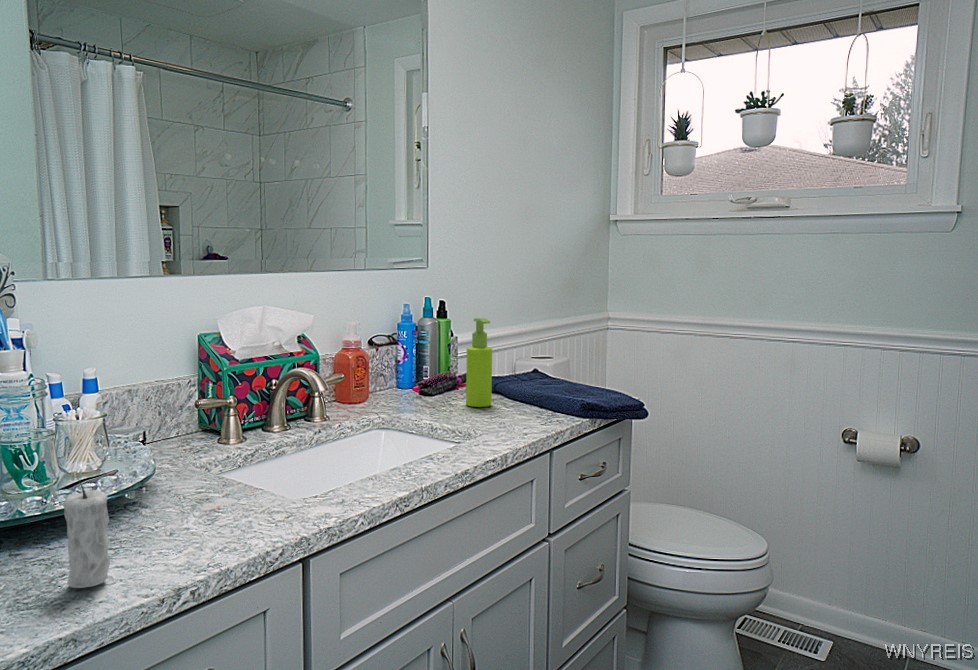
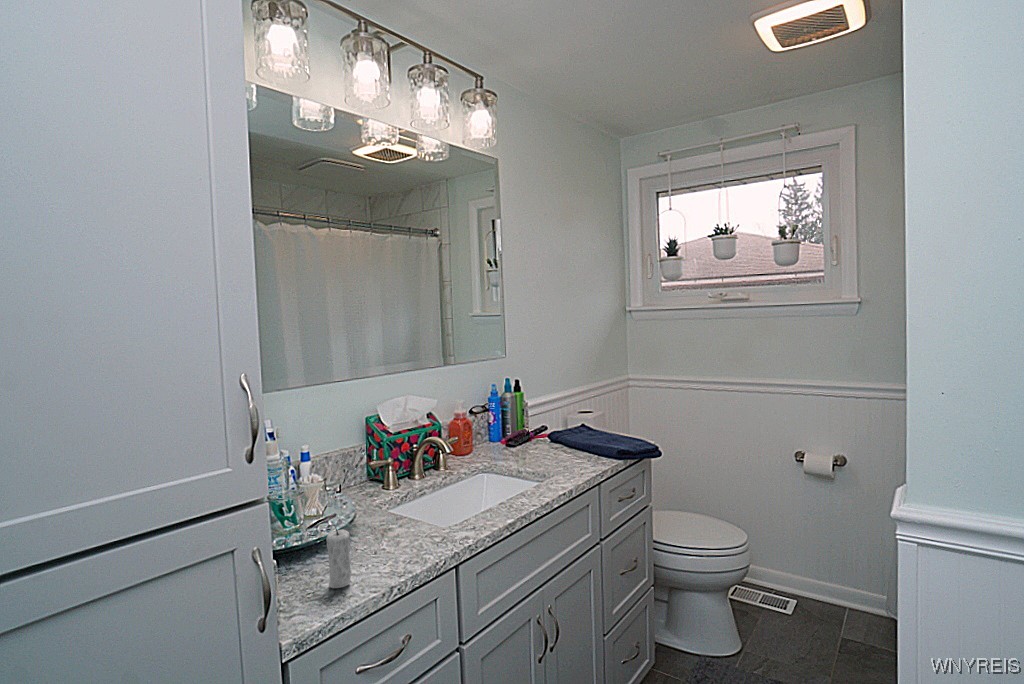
soap dispenser: present [466,318,492,407] -> none [537,394,556,454]

